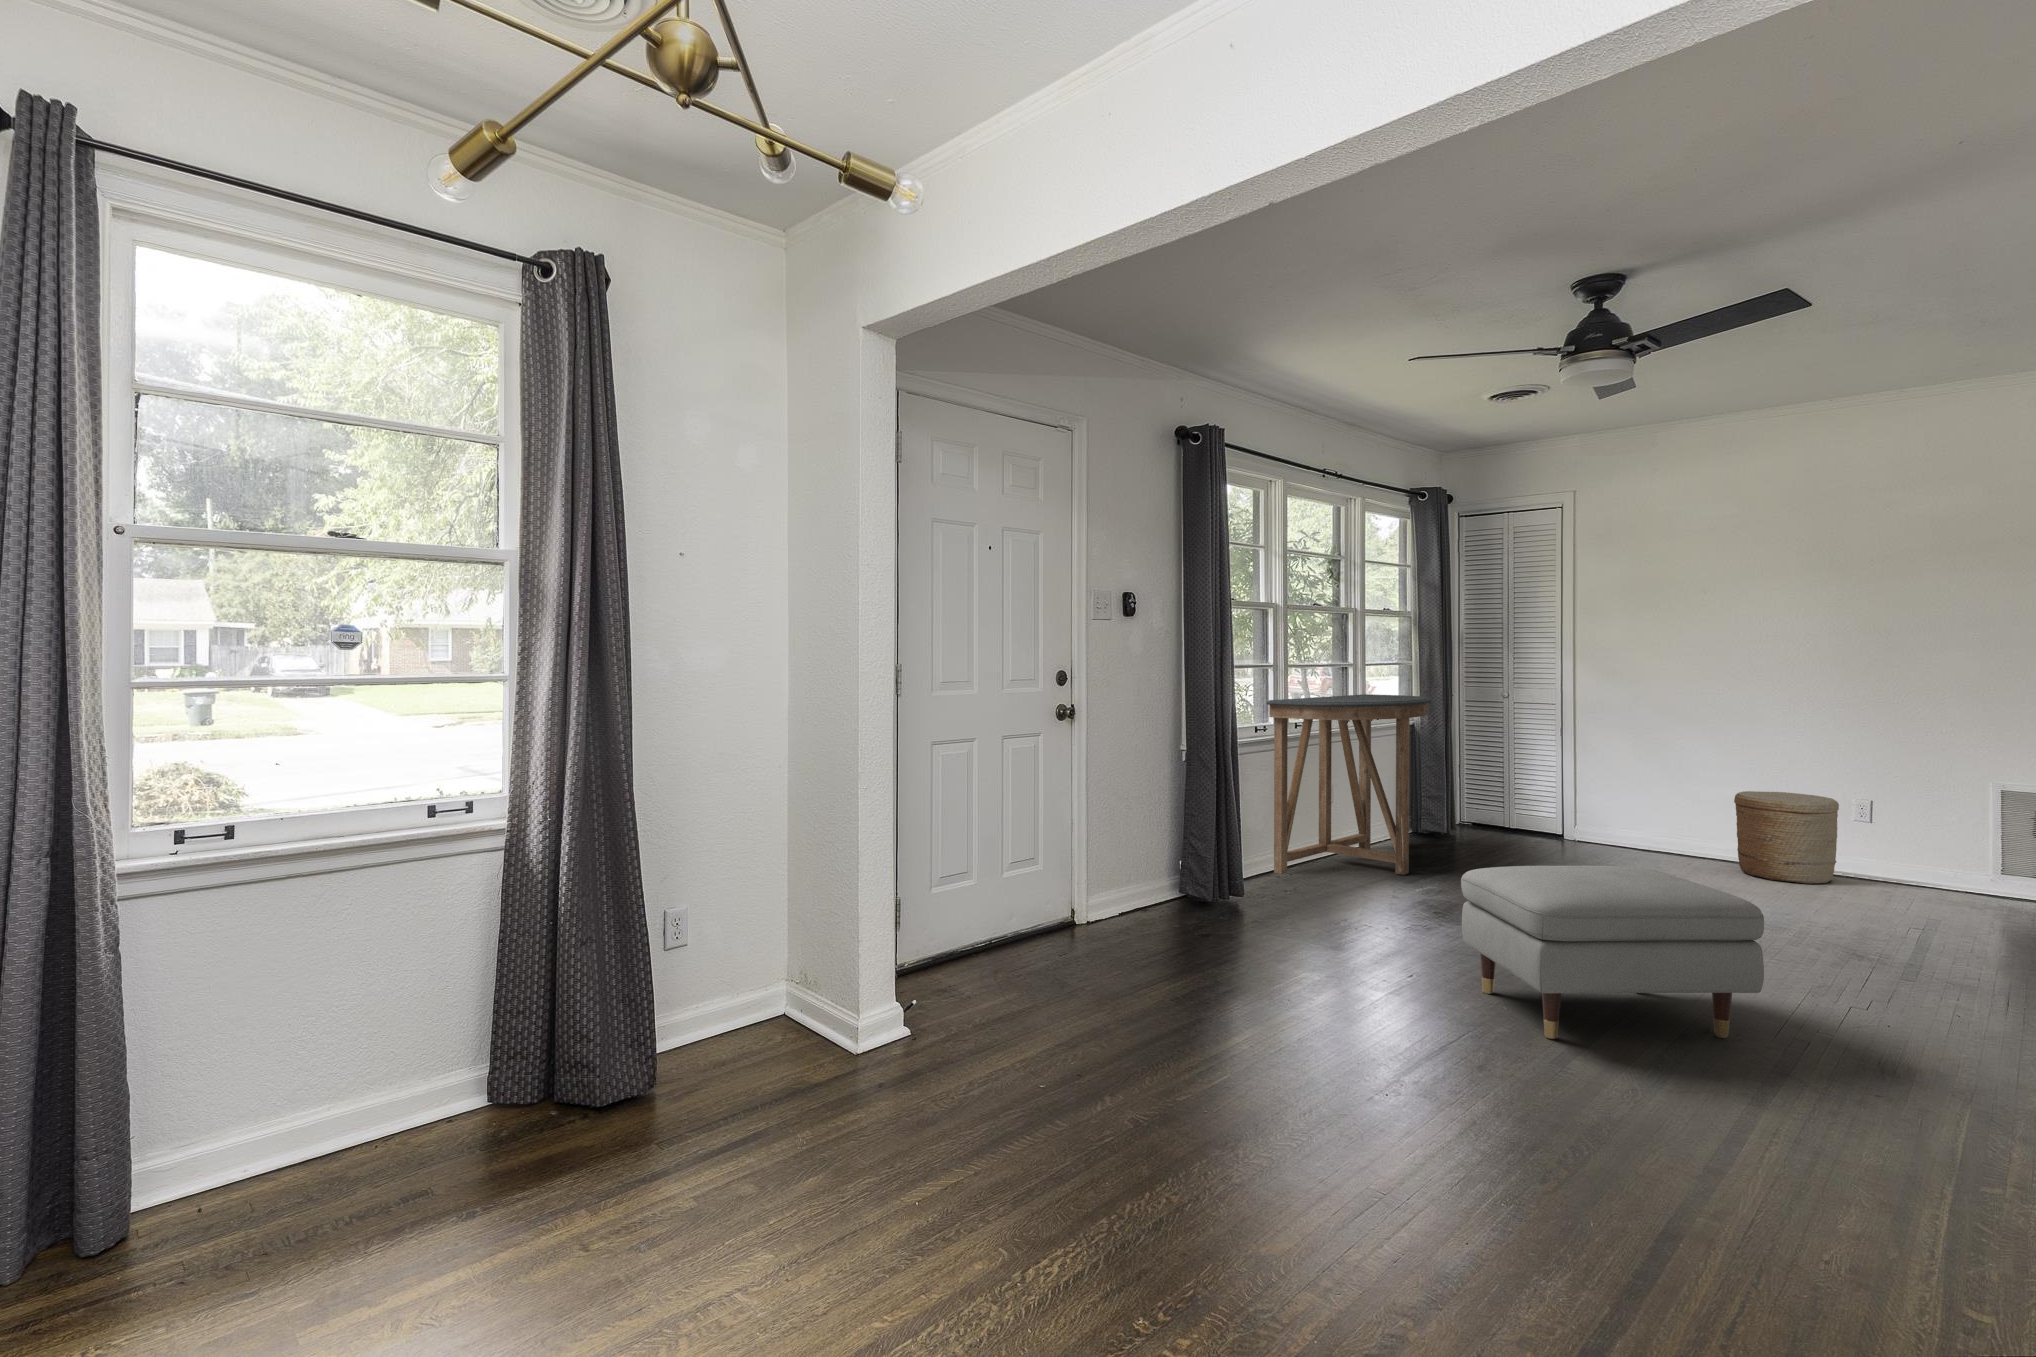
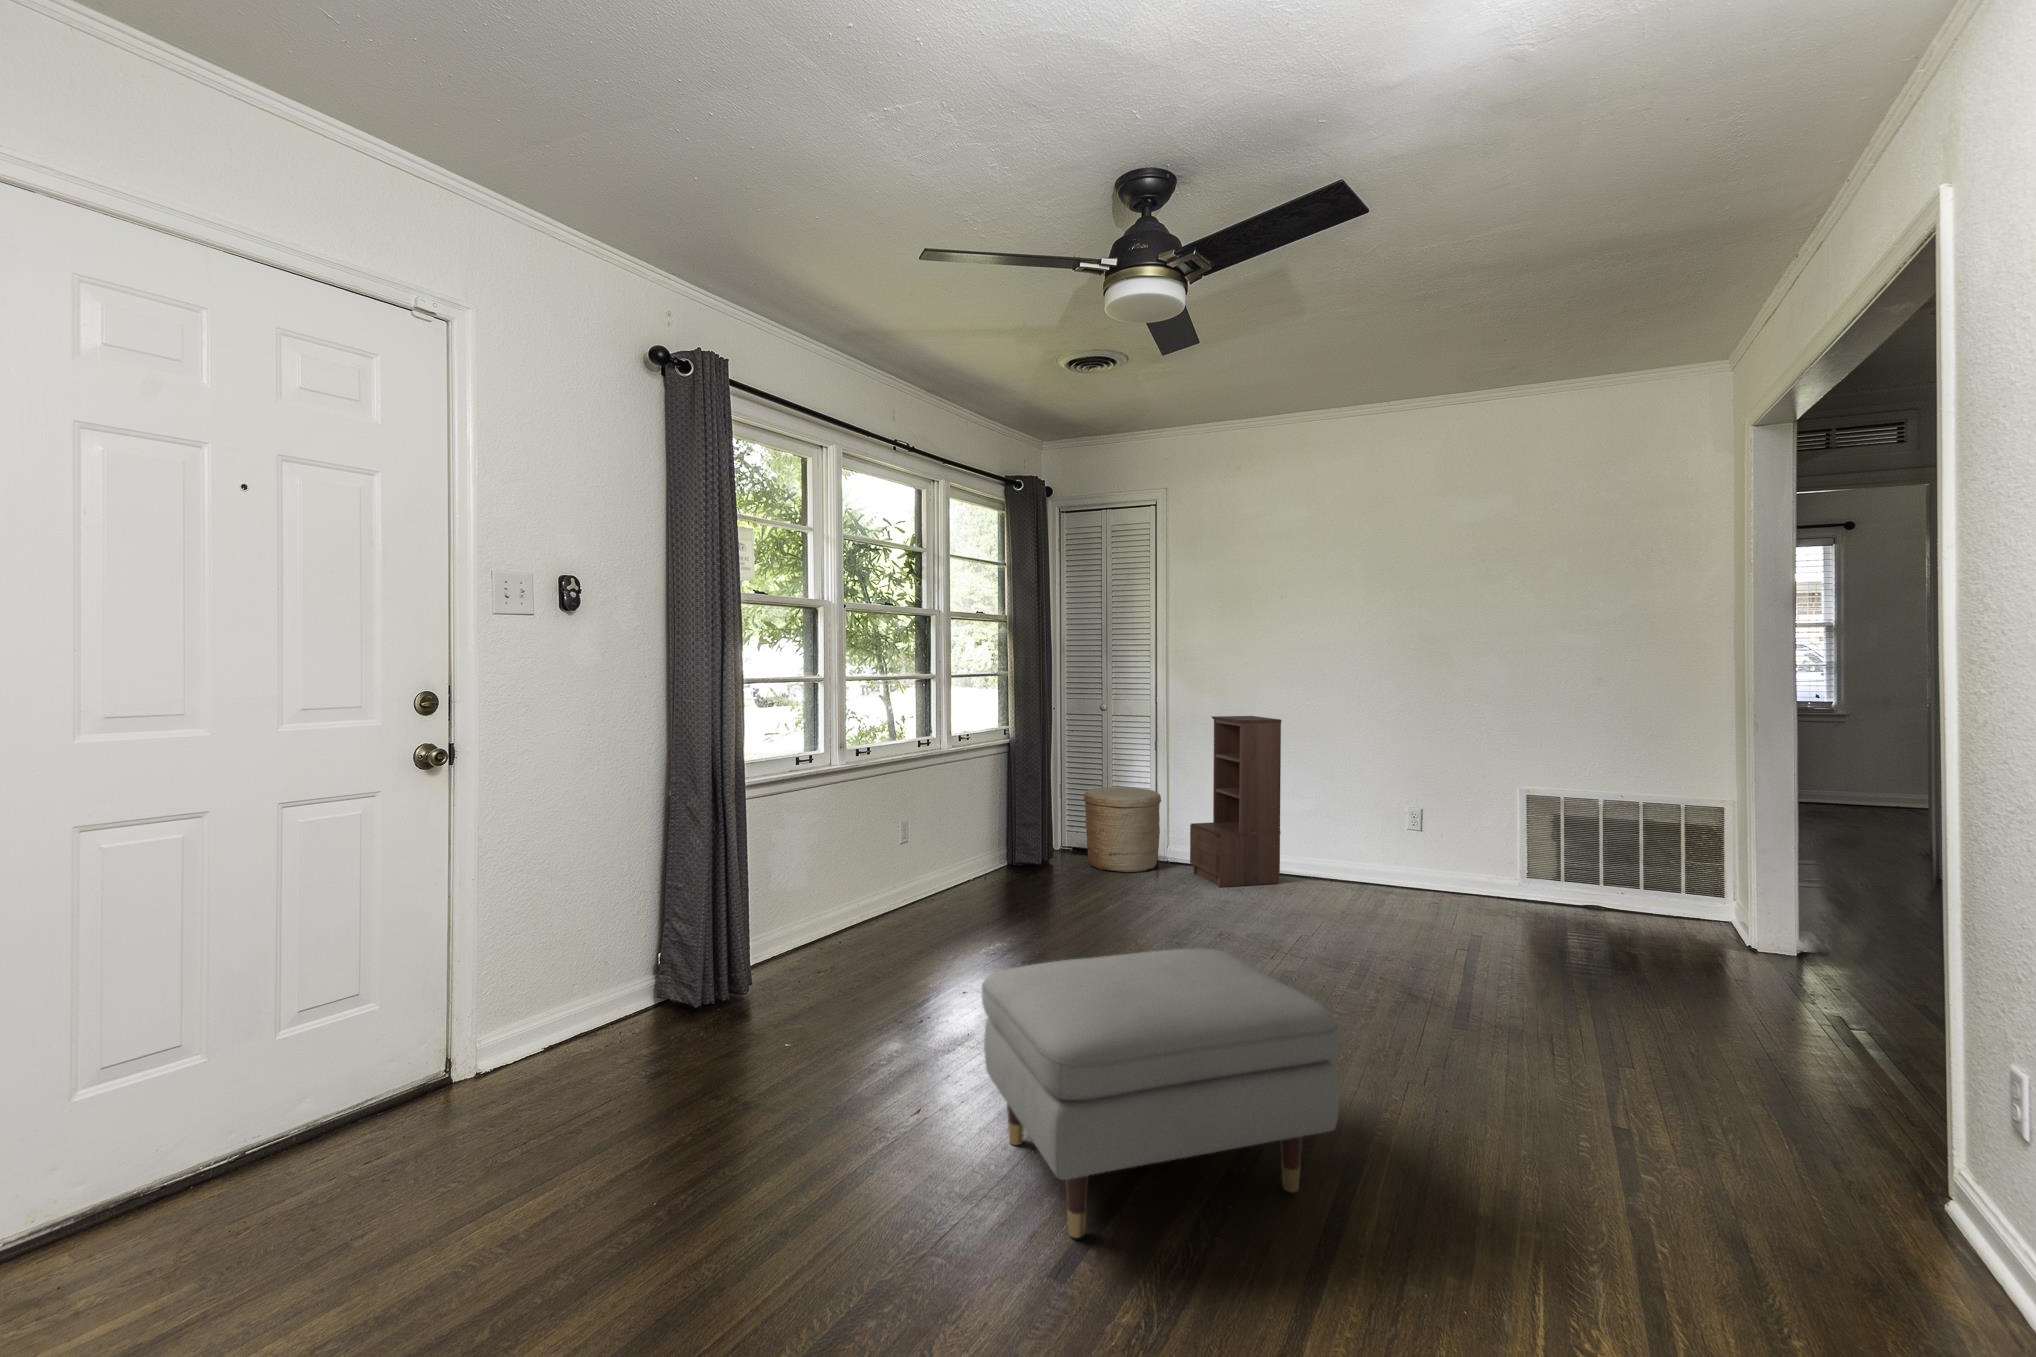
console table: present [1267,694,1432,875] -> none [810,710,1014,942]
bookshelf: none [1596,703,1696,861] -> present [1190,716,1281,887]
woven basket: present [1734,791,1839,884] -> present [1084,787,1161,872]

